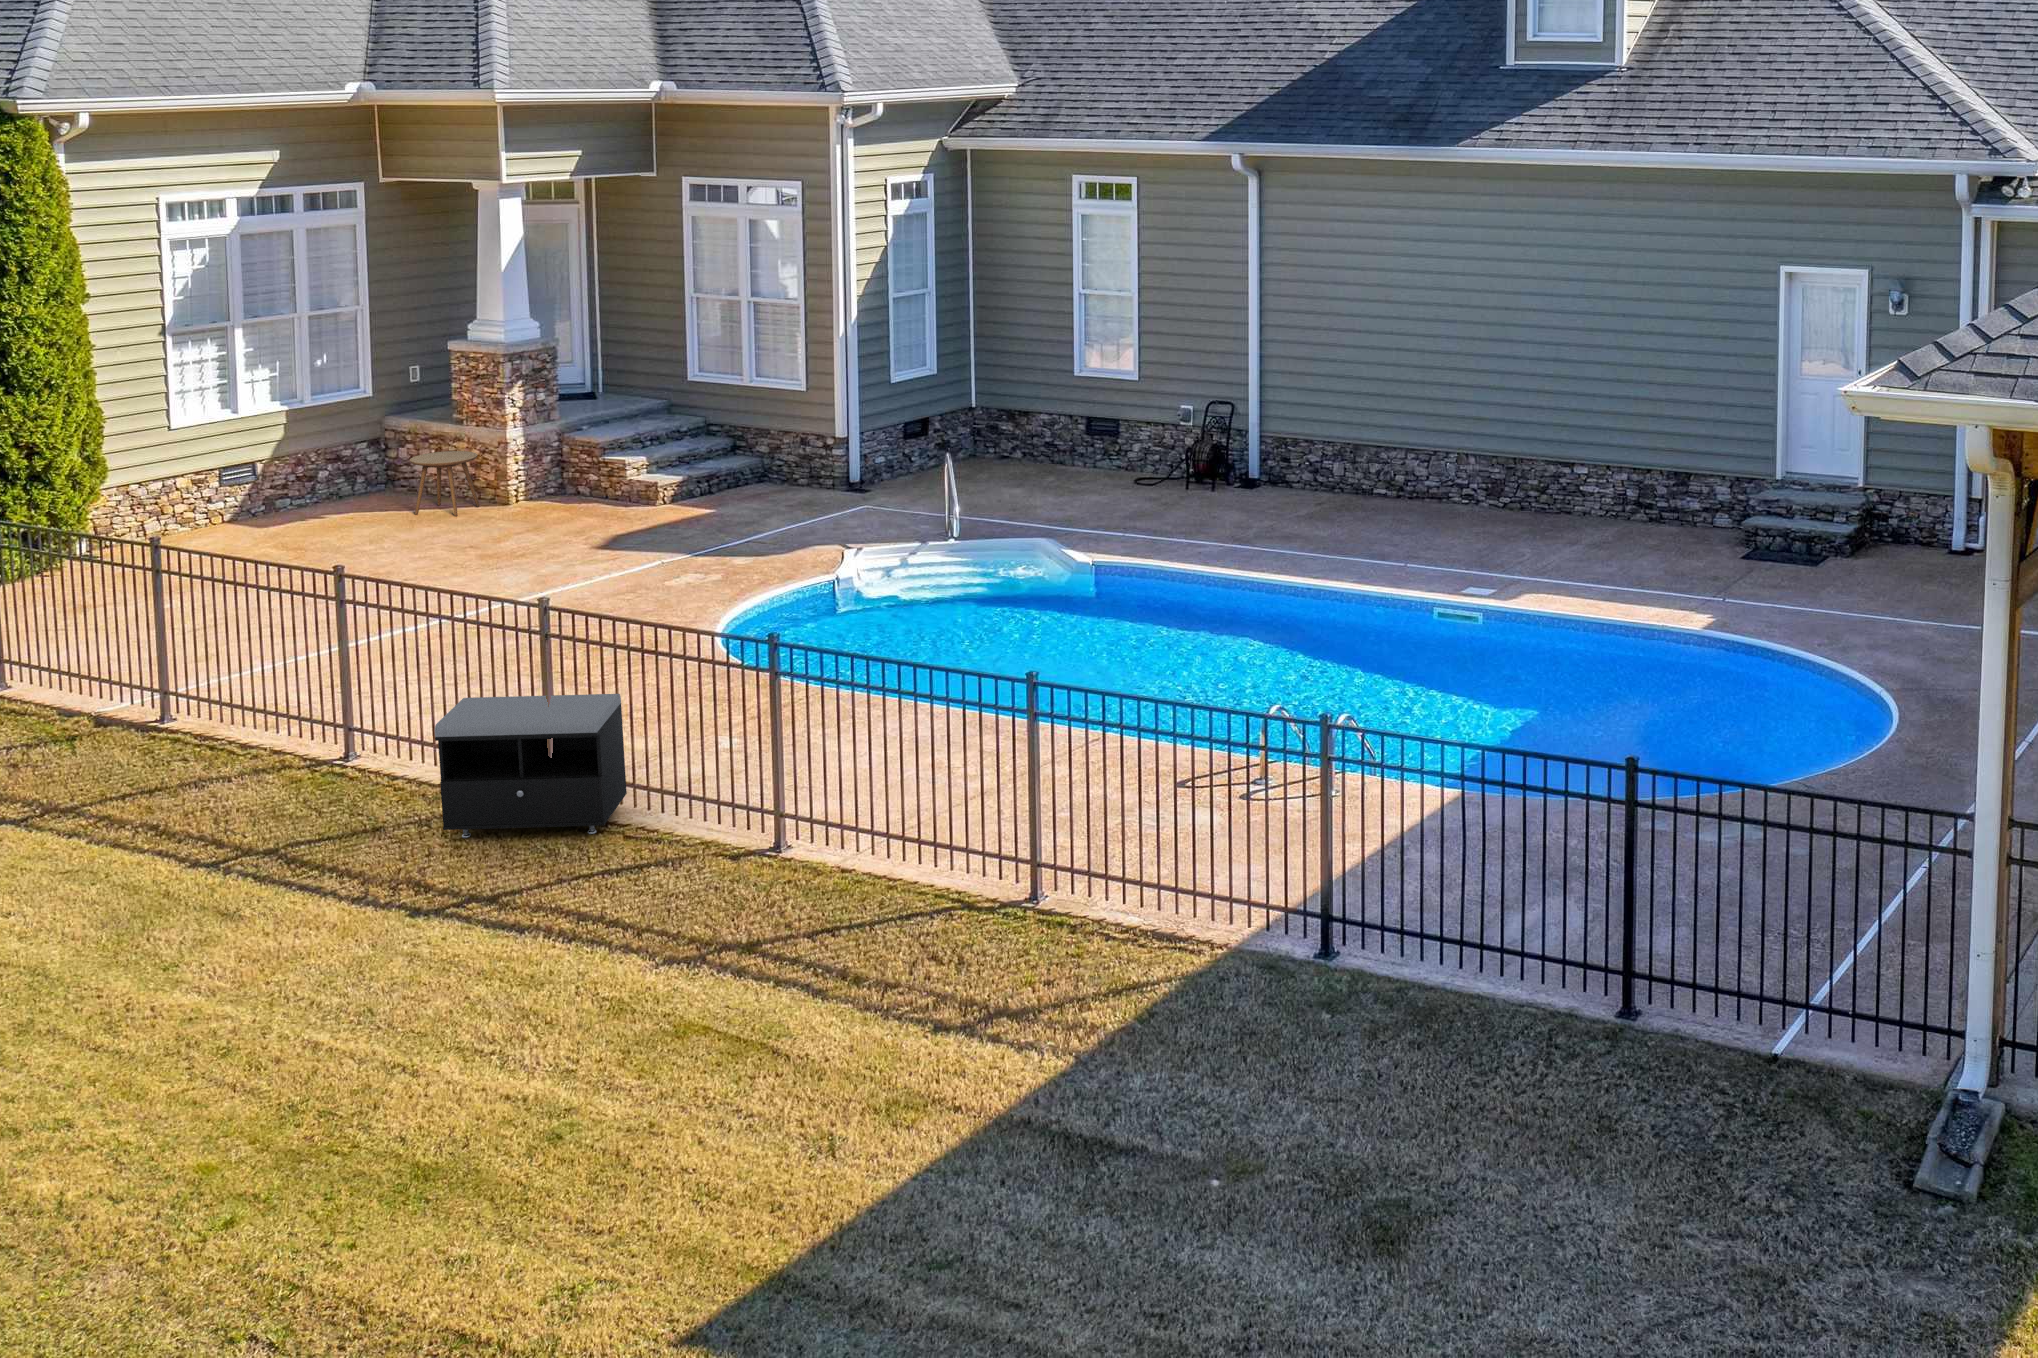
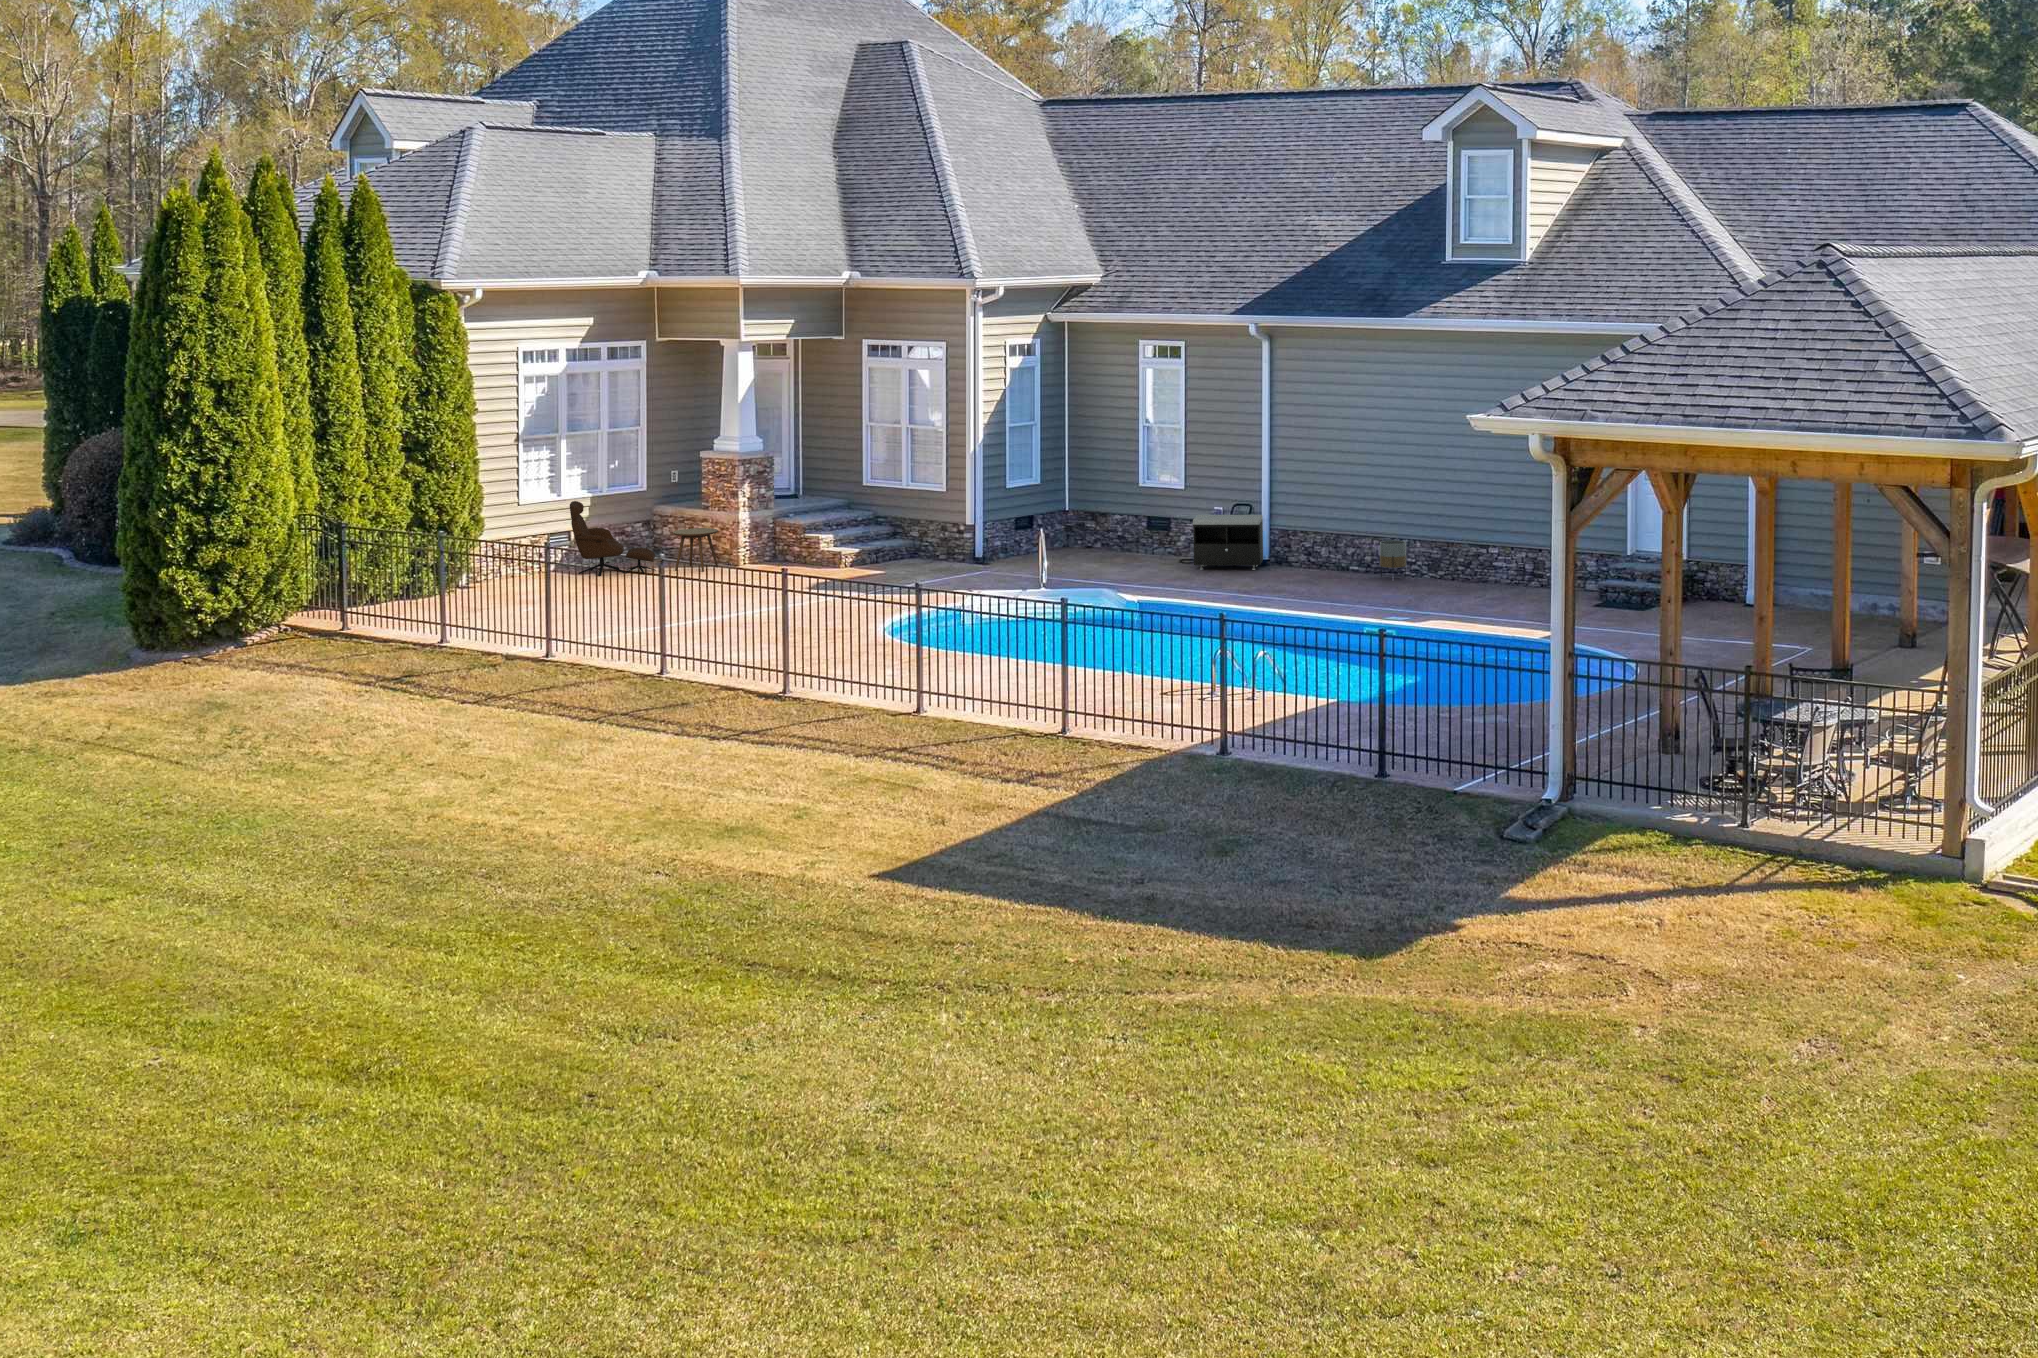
lounge chair: none [249,418,386,529] -> present [570,501,655,576]
planter: none [1421,455,1457,512] -> present [1380,540,1406,577]
storage bench: present [435,694,627,838] -> present [1193,515,1263,570]

